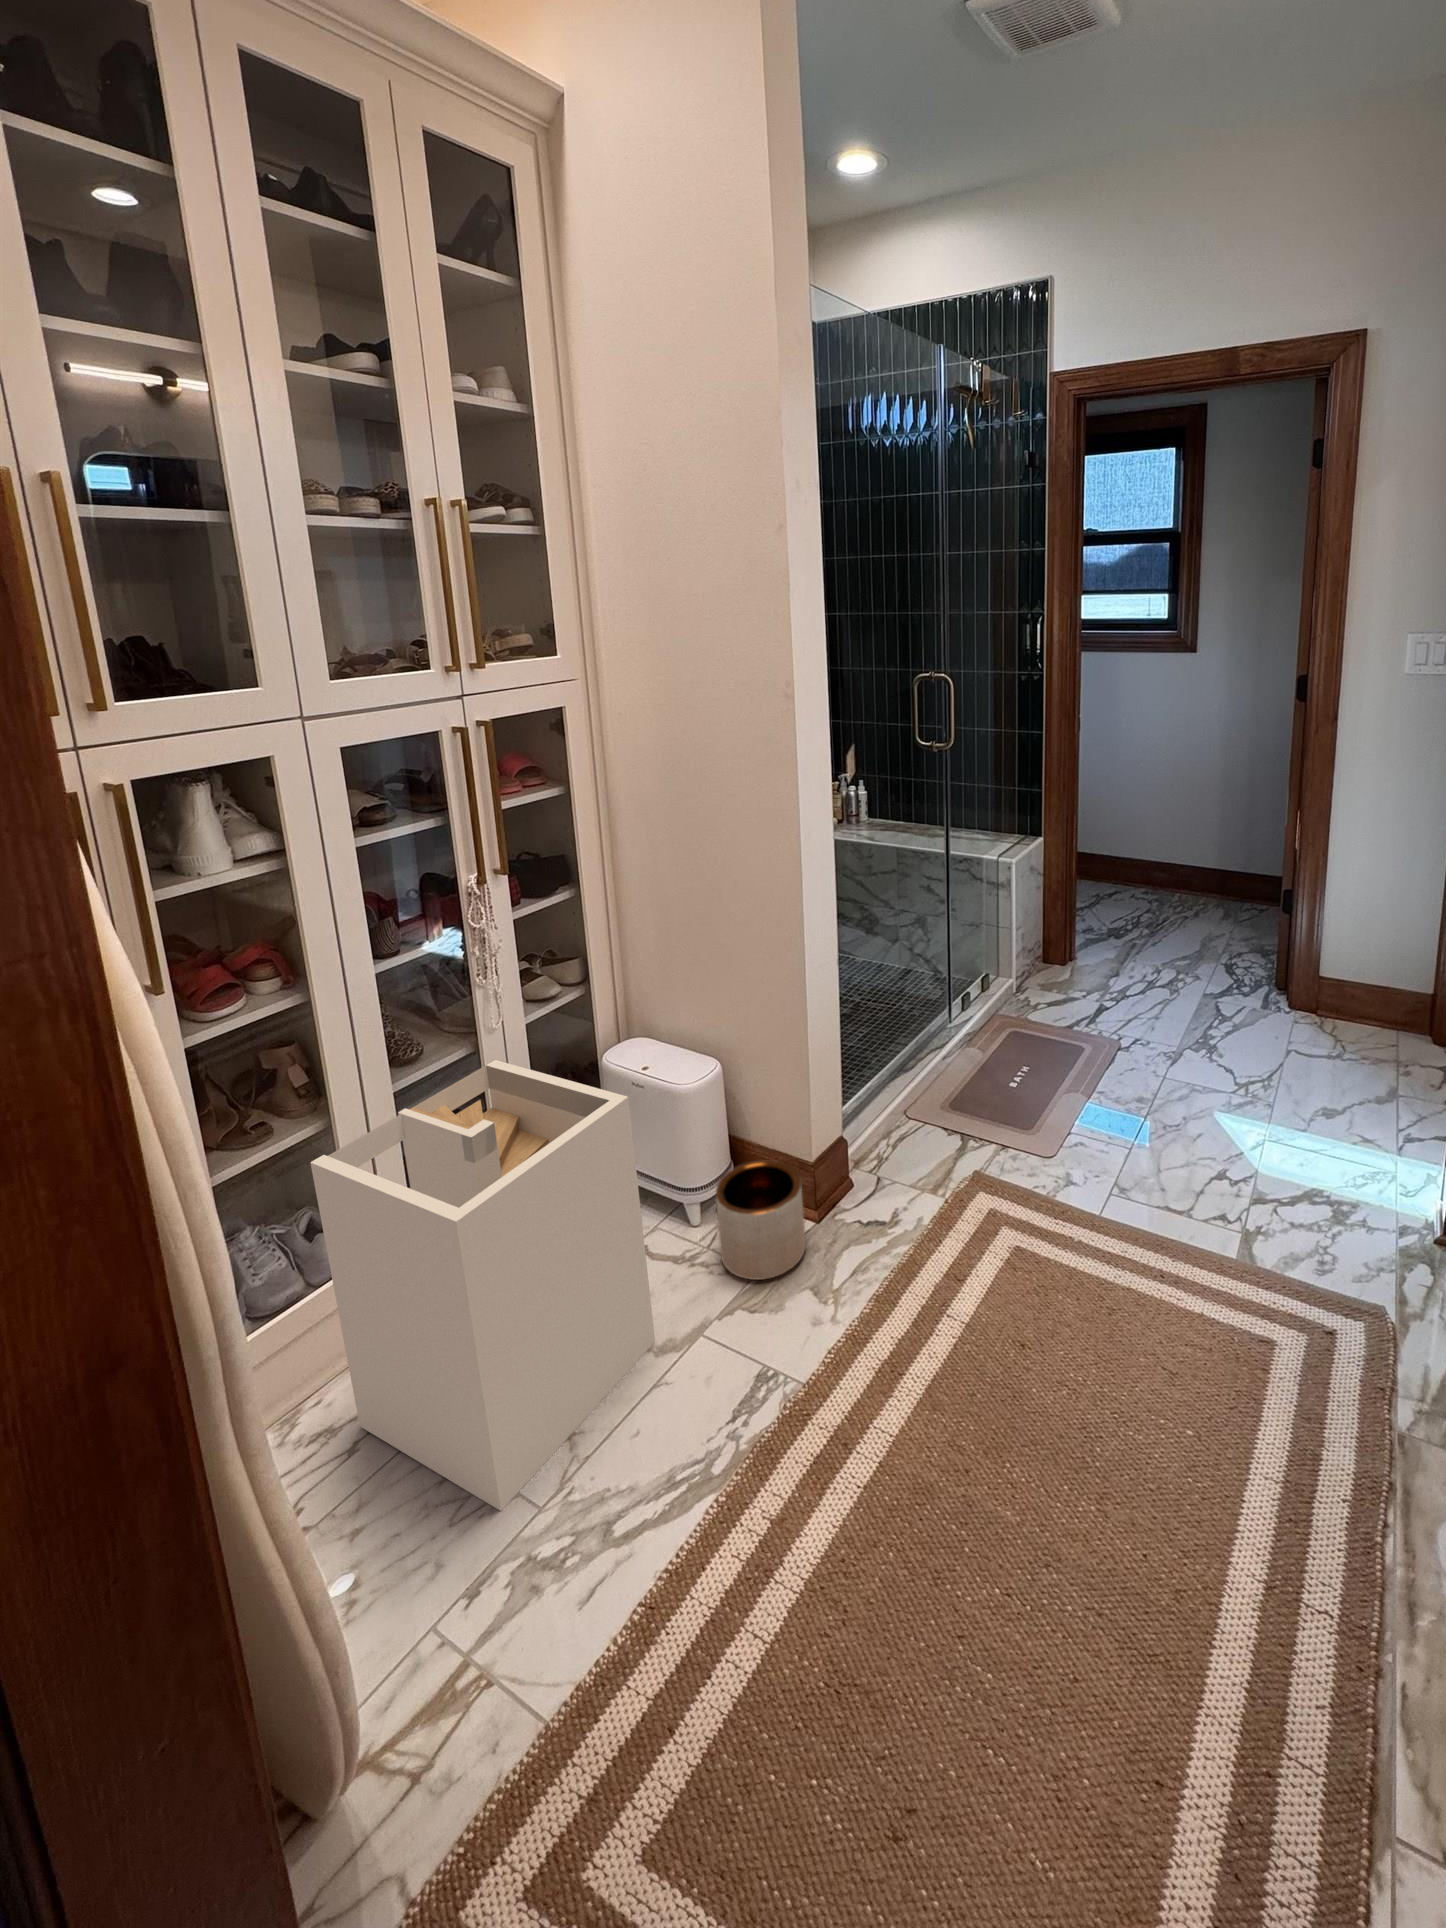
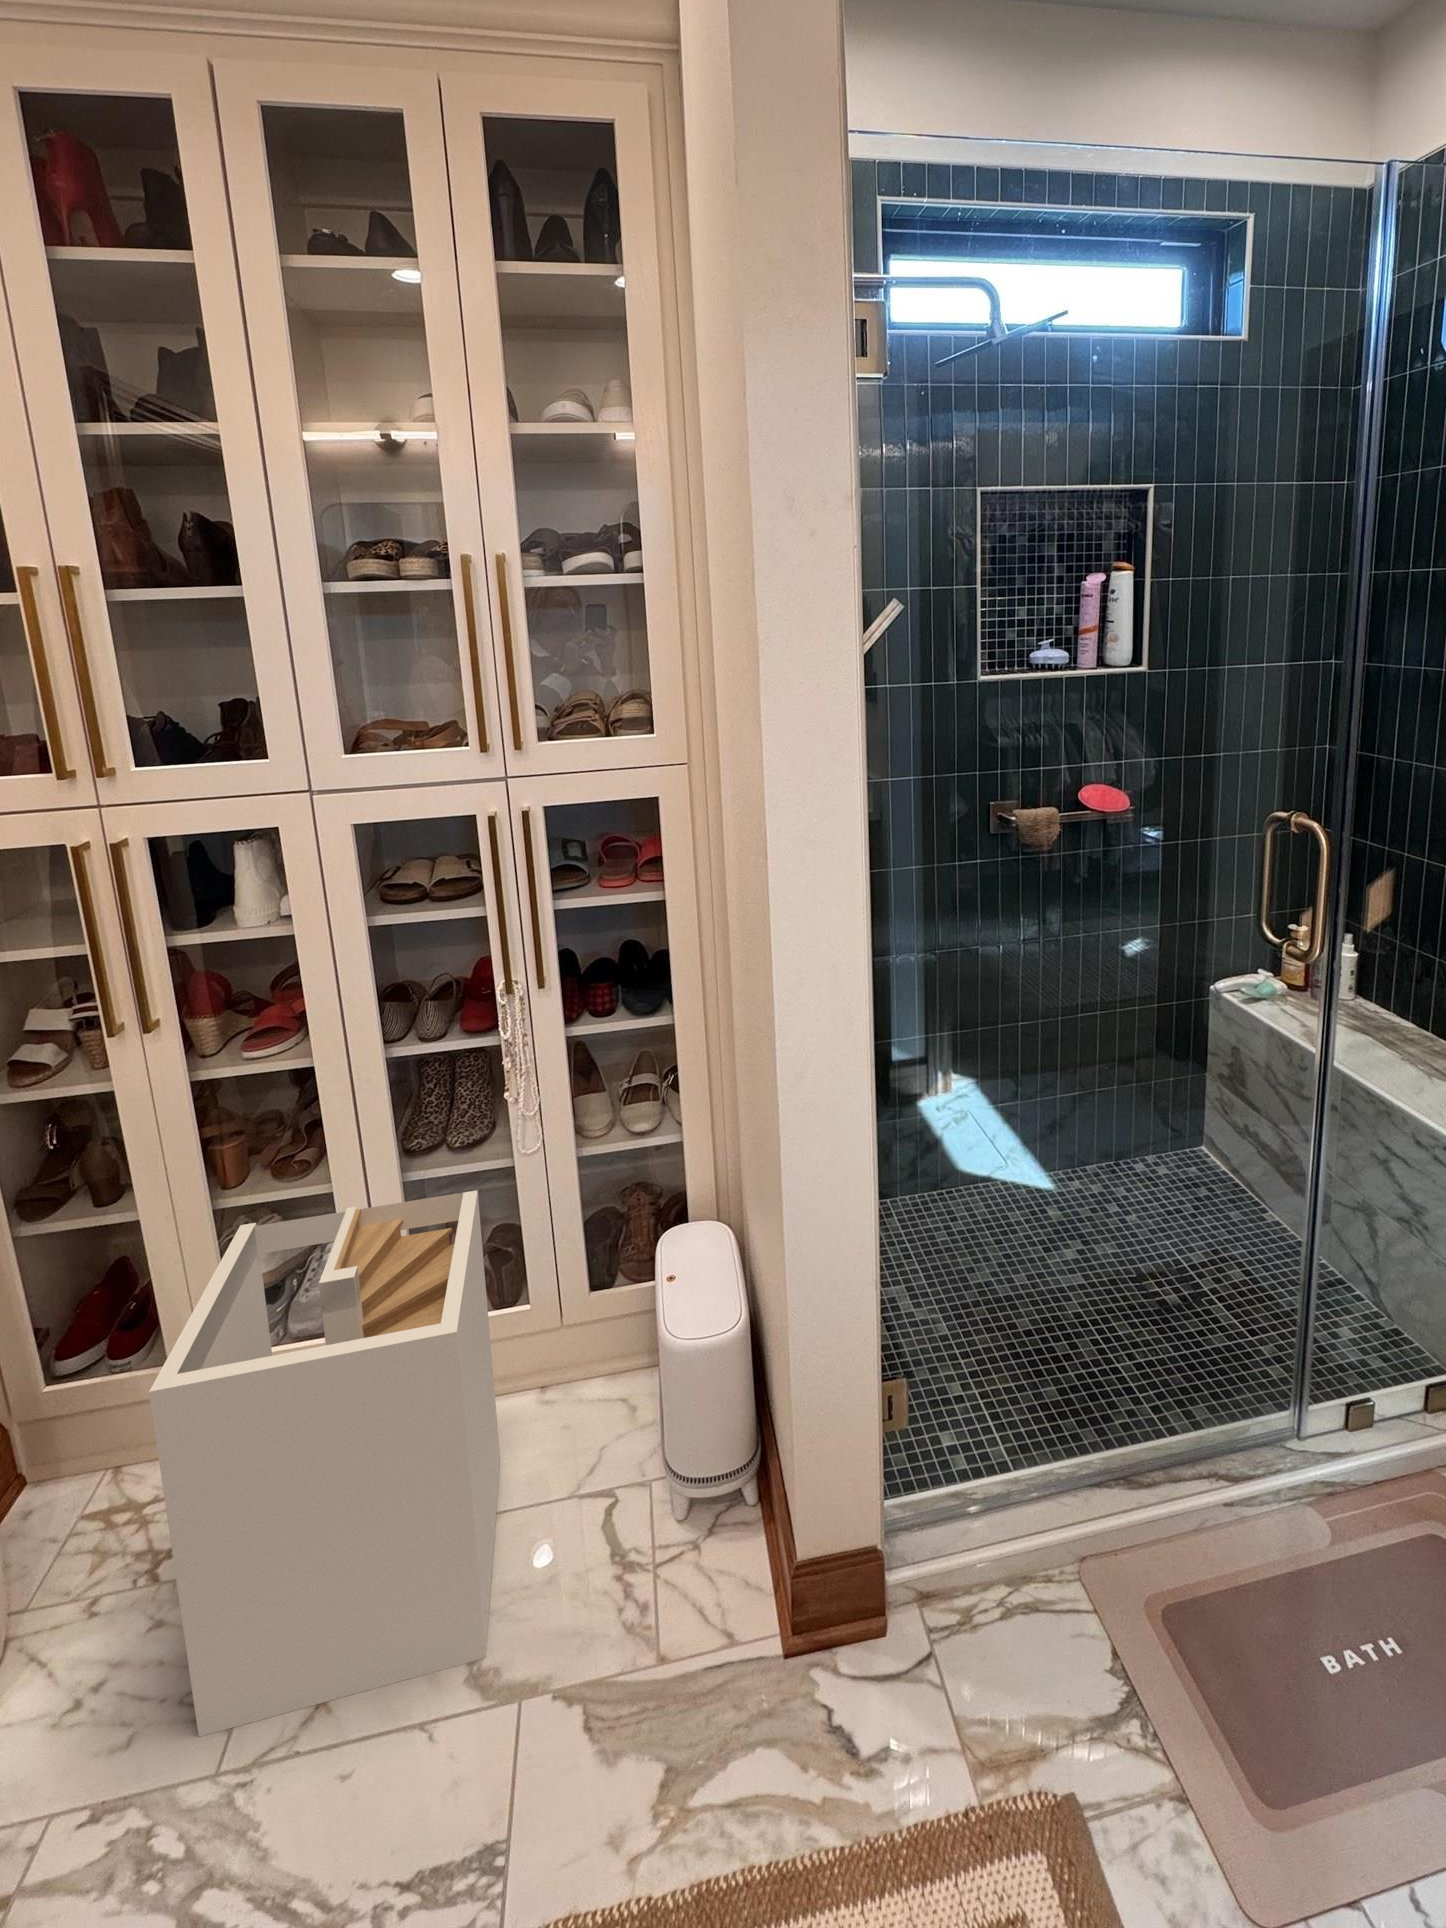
planter: present [716,1161,806,1280] -> none [622,1487,754,1704]

